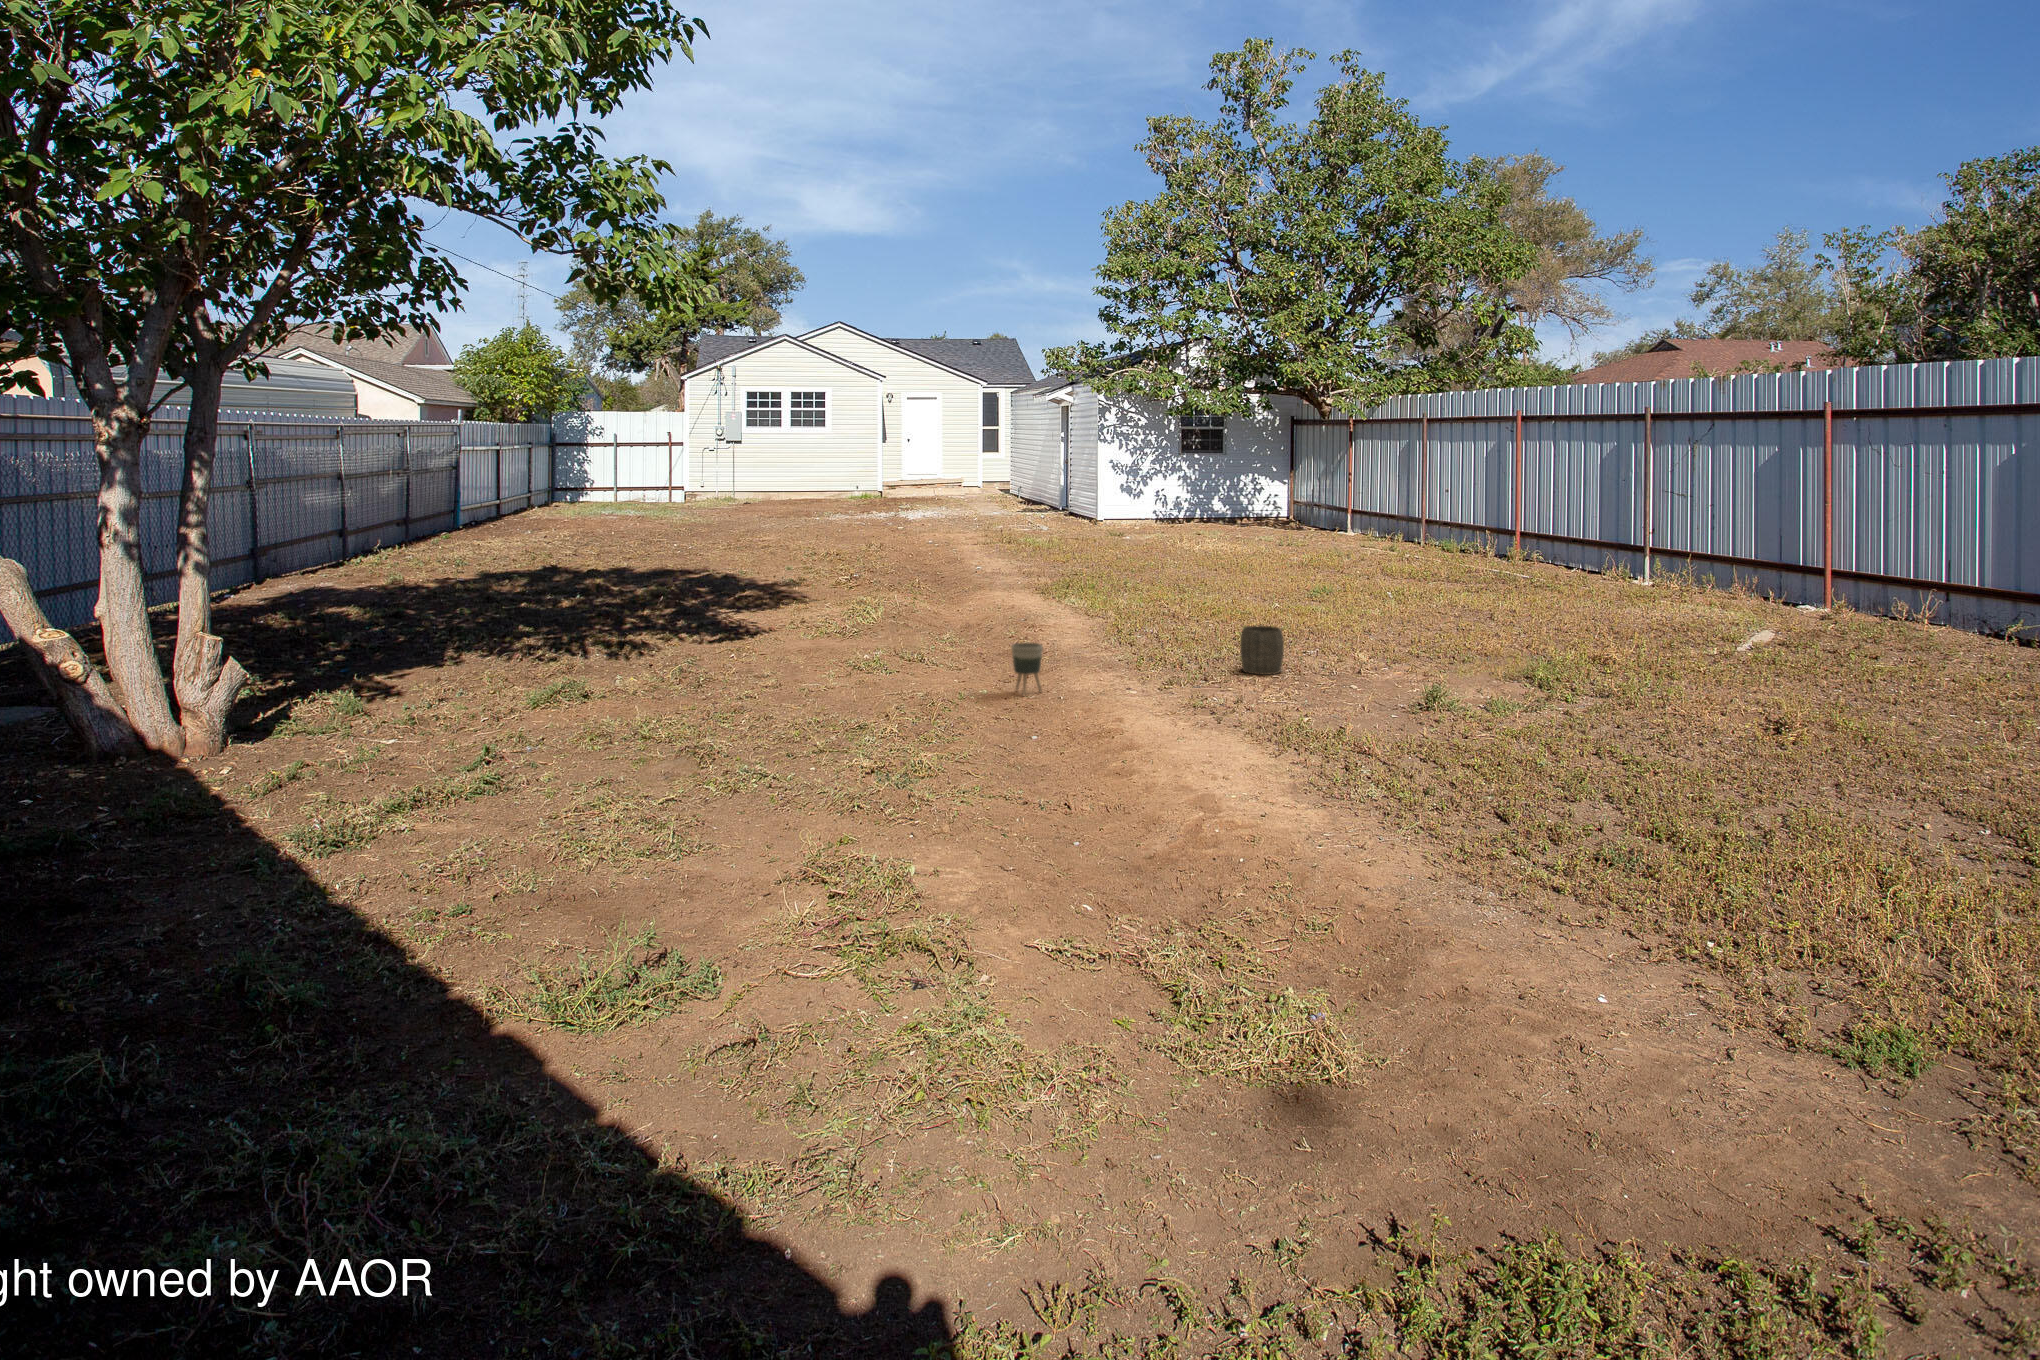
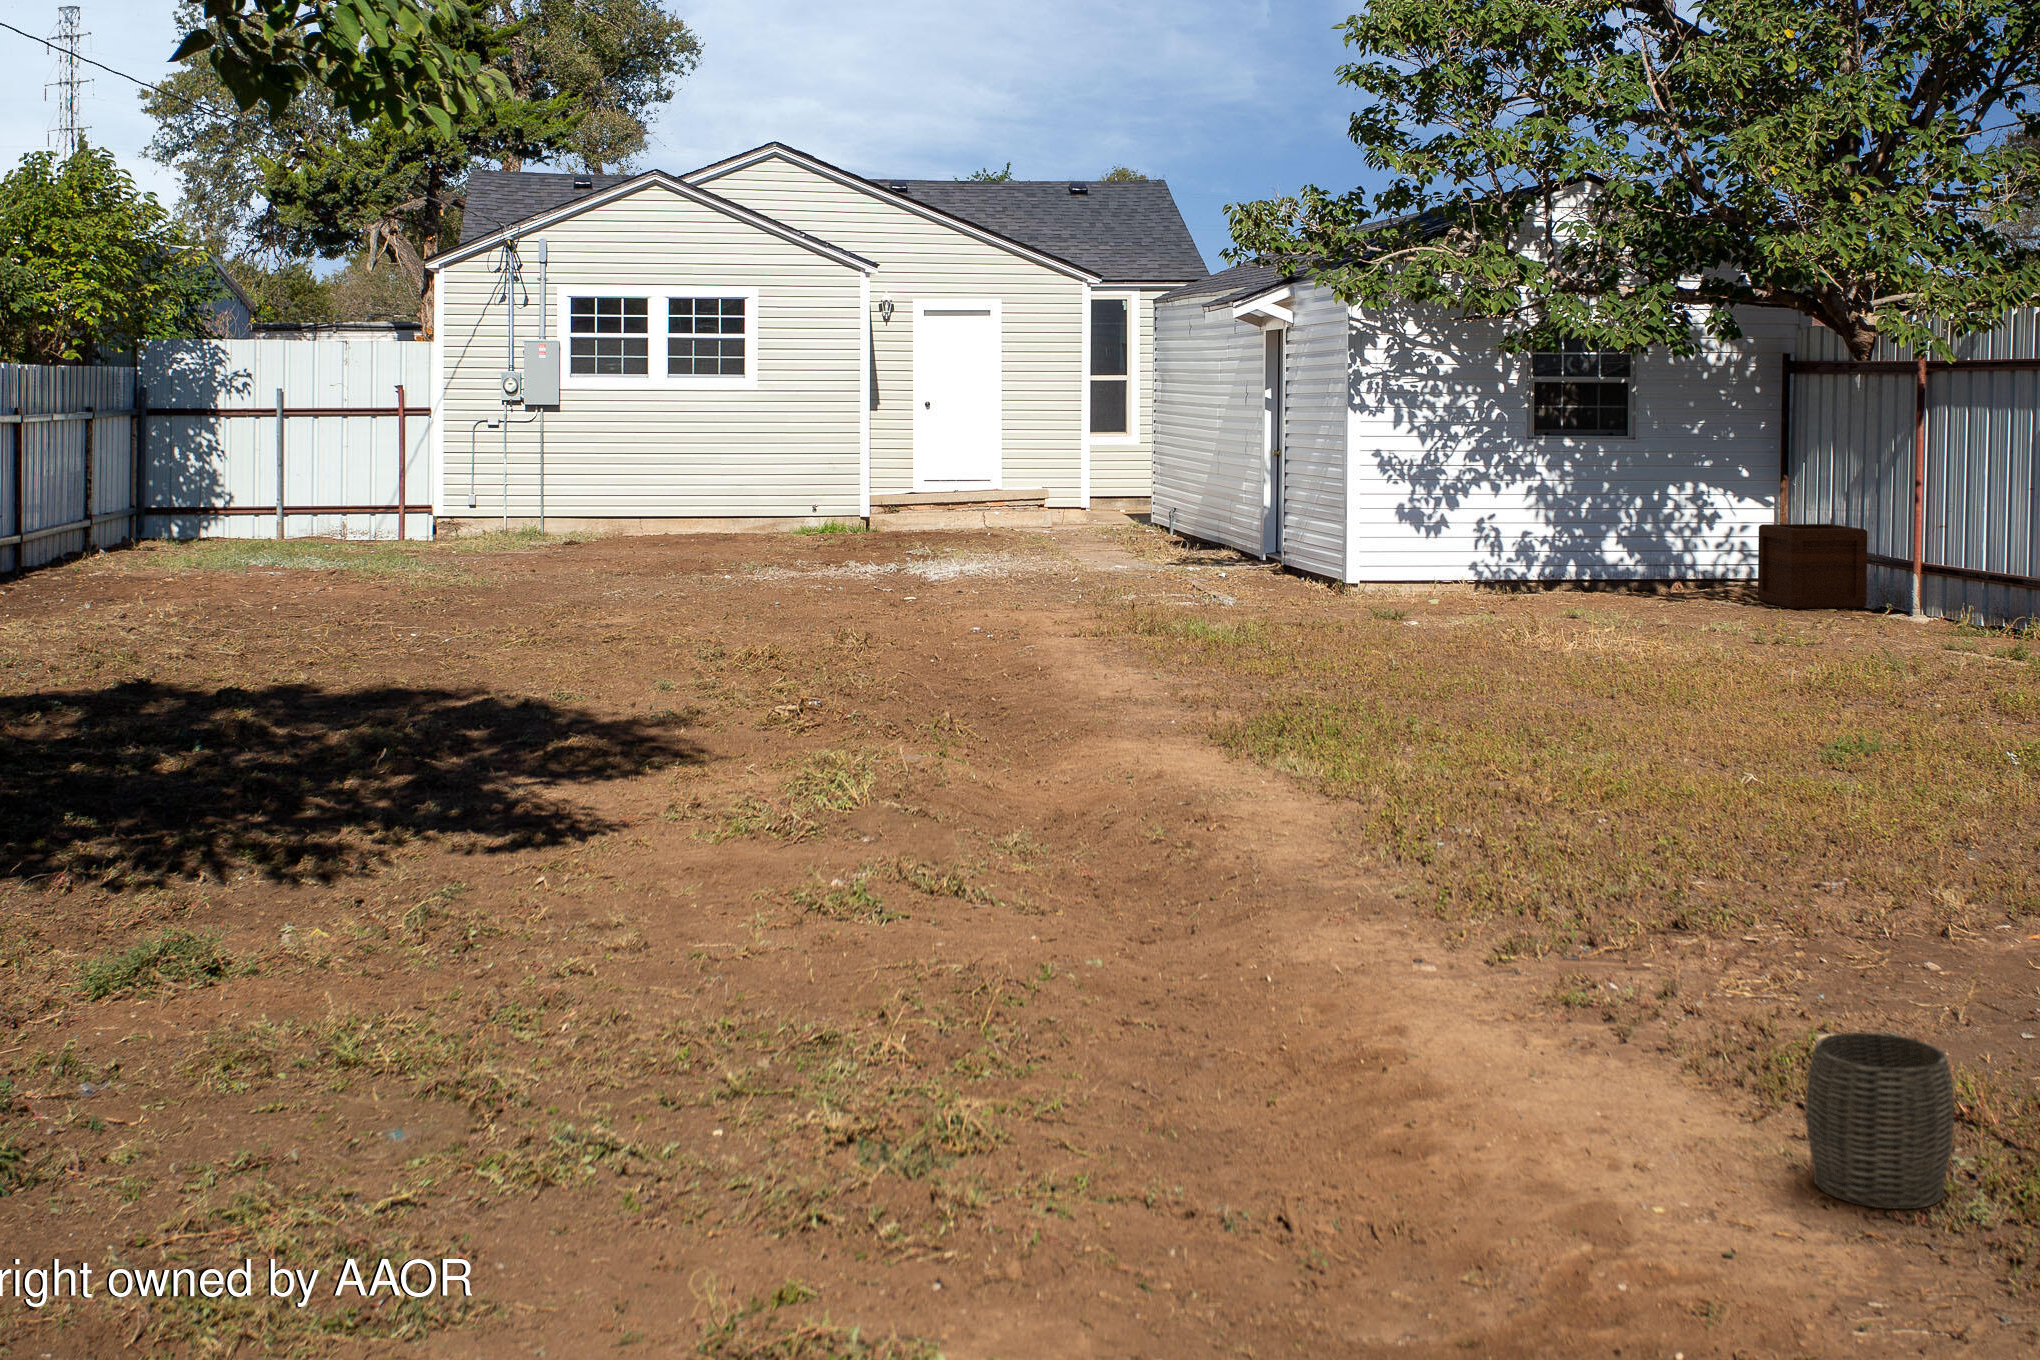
wooden crate: none [1280,492,1327,529] -> present [1758,524,1868,609]
planter: present [1011,642,1043,696] -> none [1052,1127,1159,1326]

